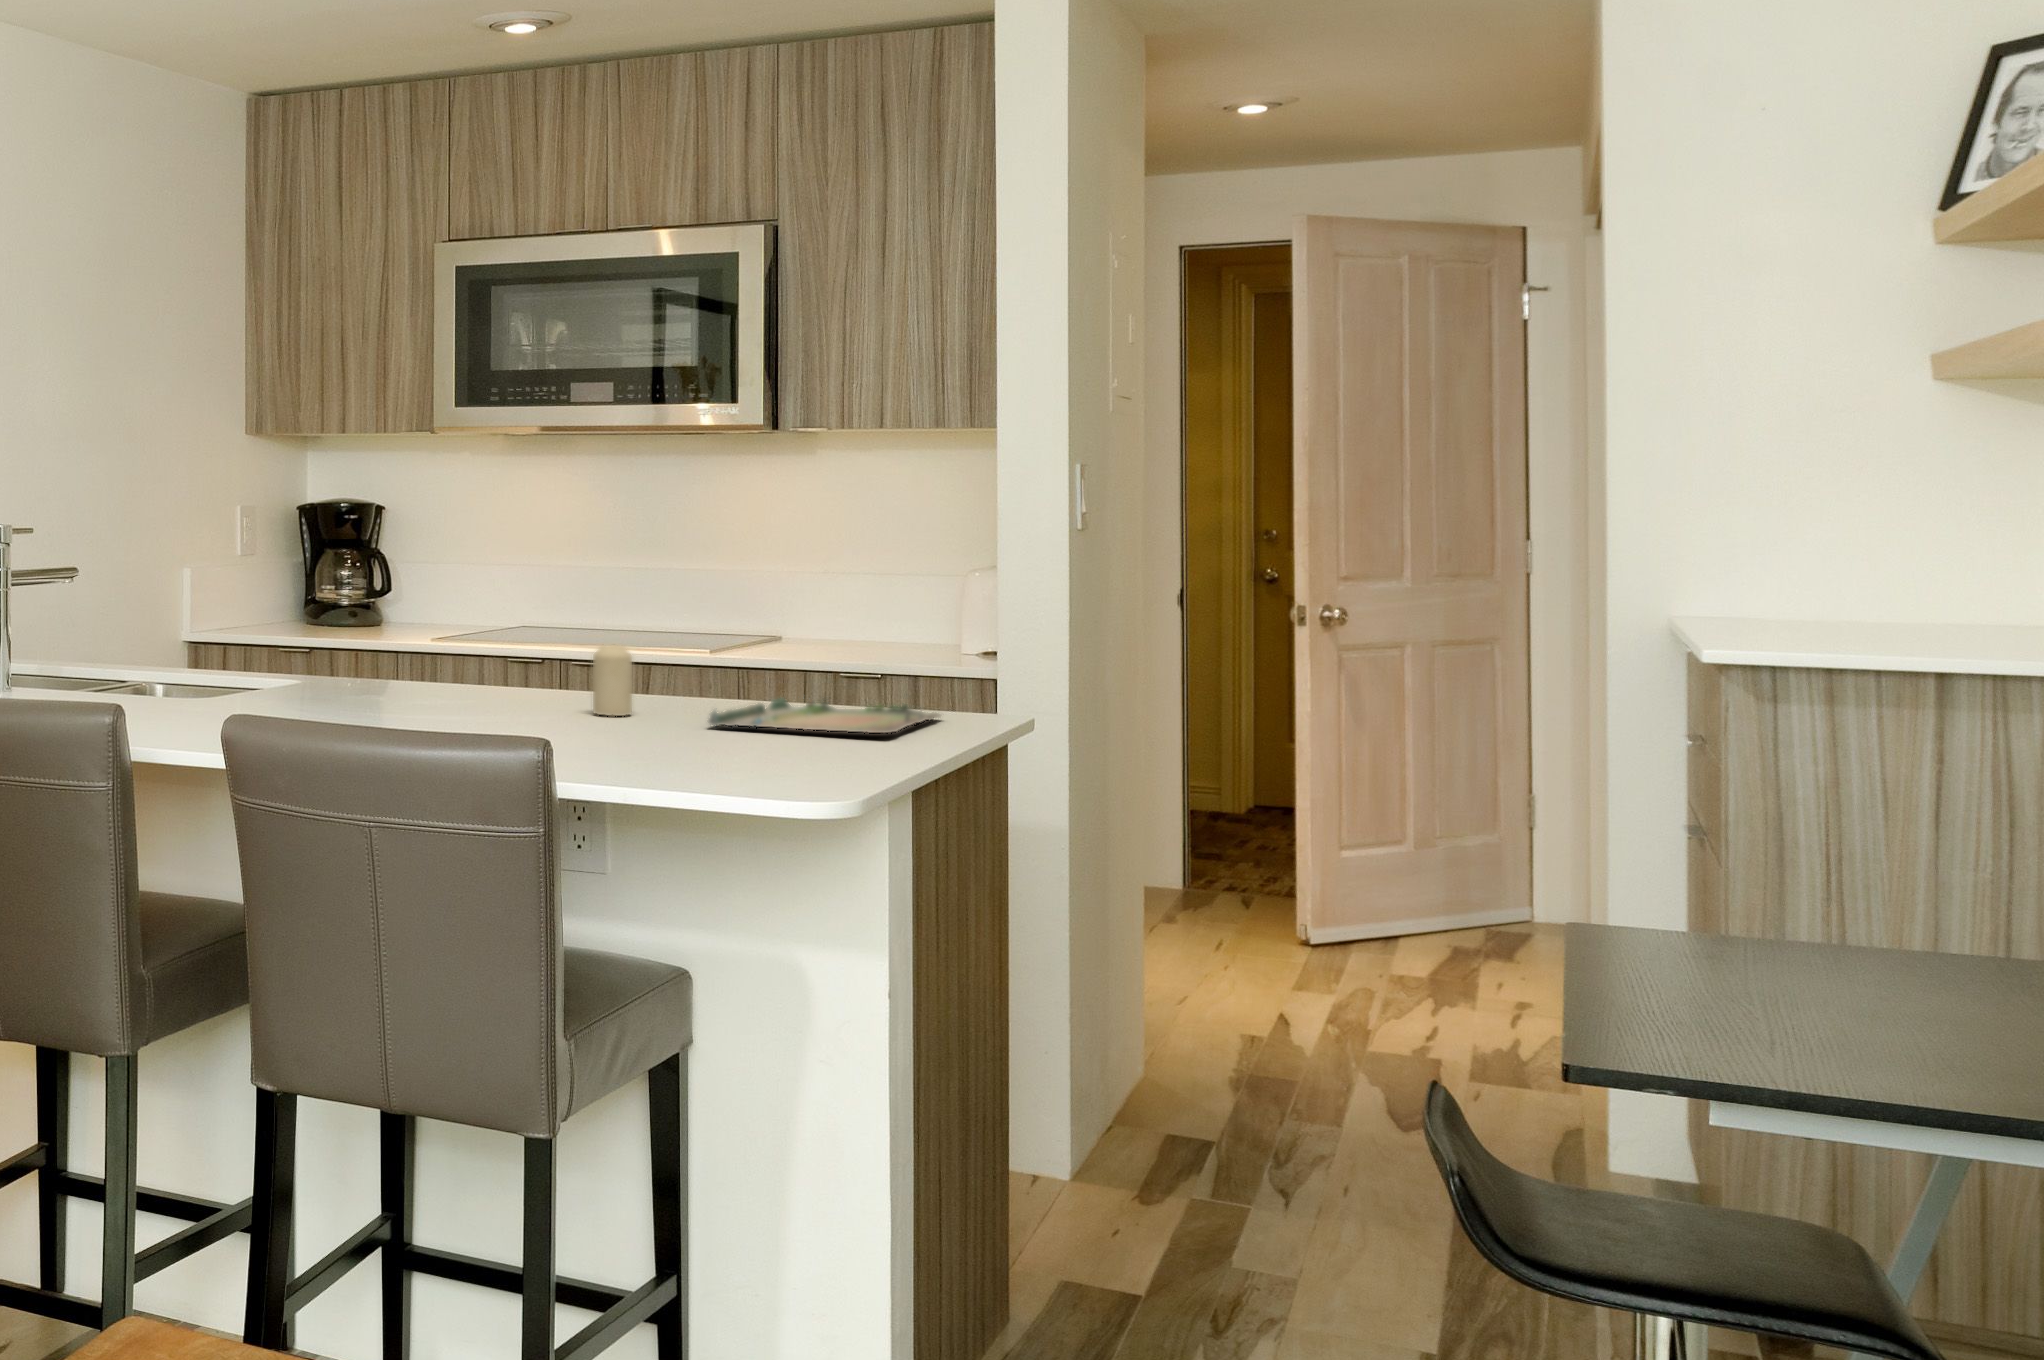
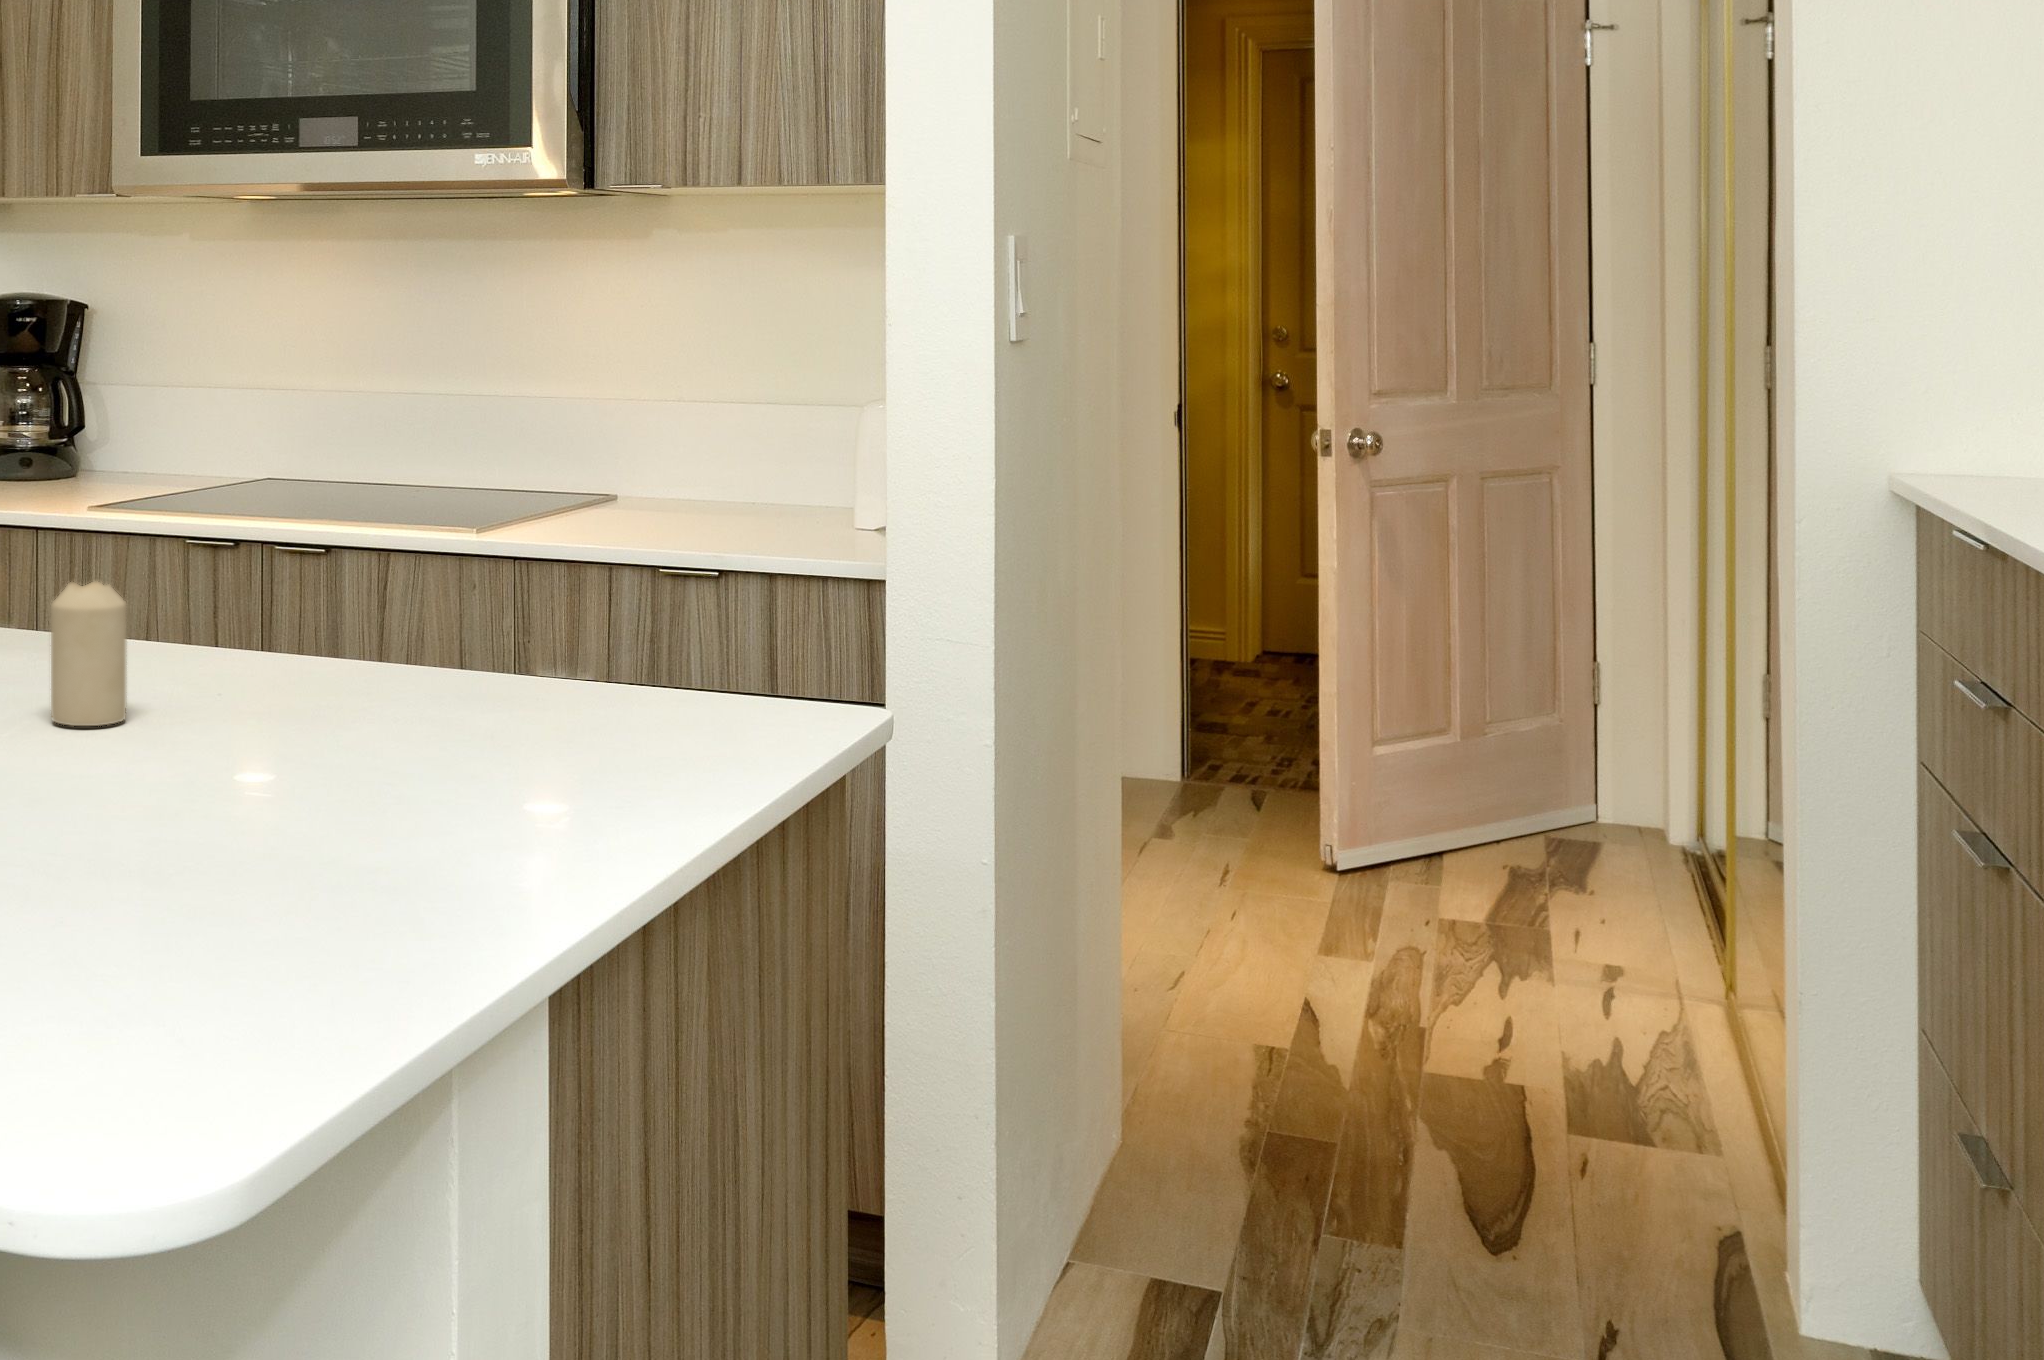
tray: present [709,697,940,733] -> none [219,665,713,797]

